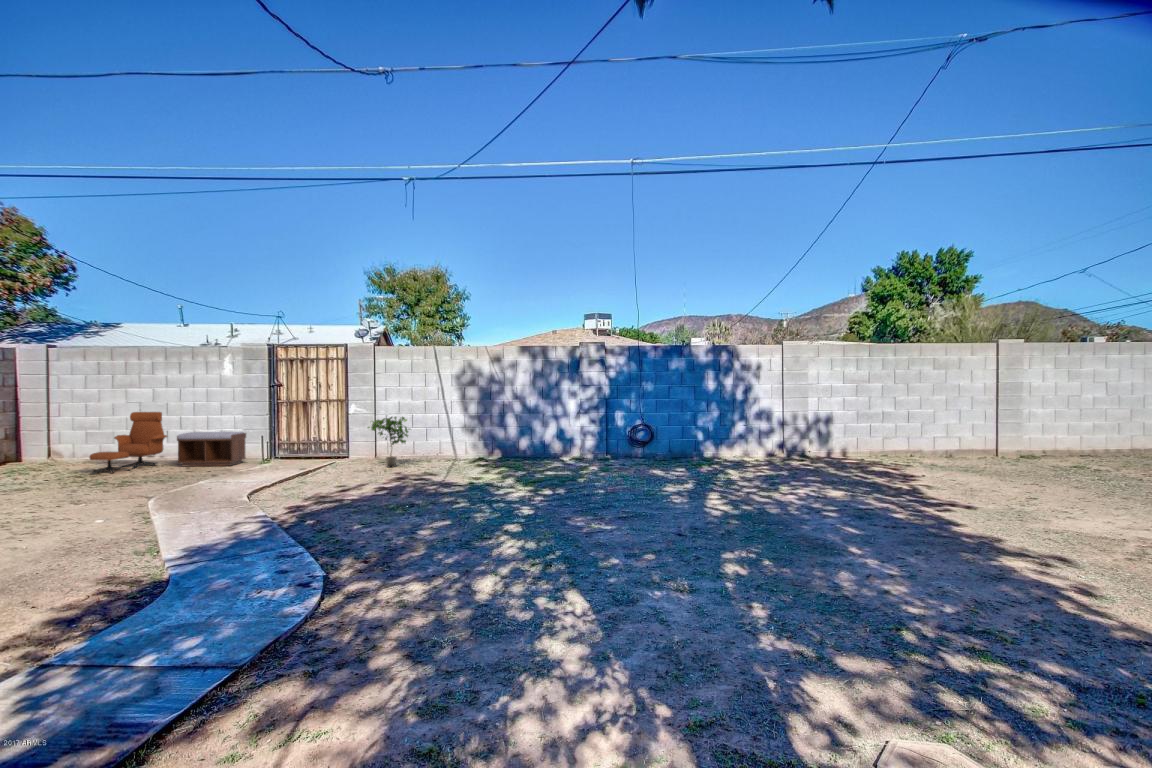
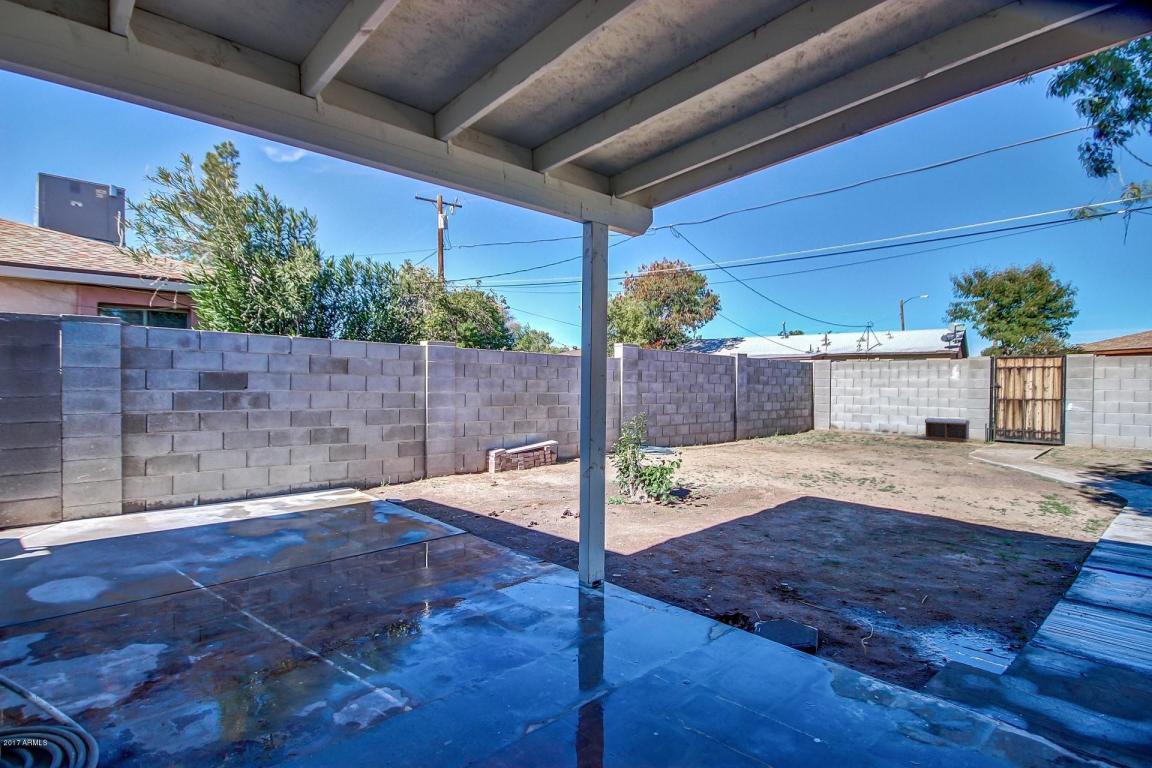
lounge chair: present [90,412,167,474] -> none [878,403,913,440]
potted plant: present [368,417,408,467] -> none [1095,414,1140,454]

